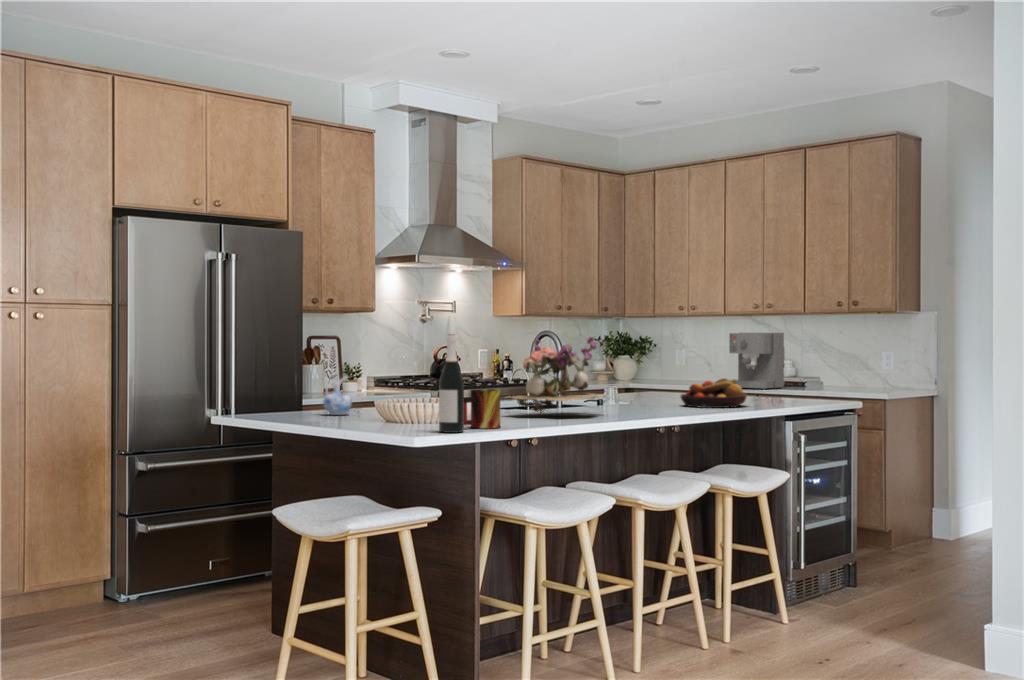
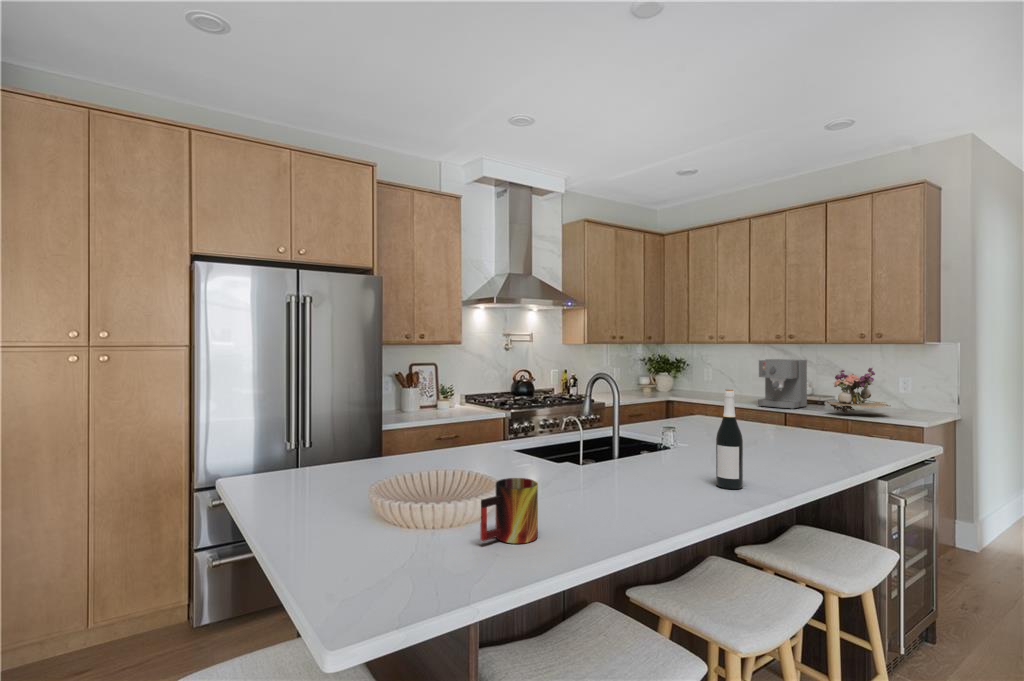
wine bottle: present [439,334,464,433] -> present [716,389,743,489]
flower arrangement: present [508,335,606,413] -> present [826,367,891,414]
ceramic pitcher: present [323,369,352,415] -> none [359,419,390,470]
fruit bowl: present [681,378,747,408] -> none [745,422,822,458]

